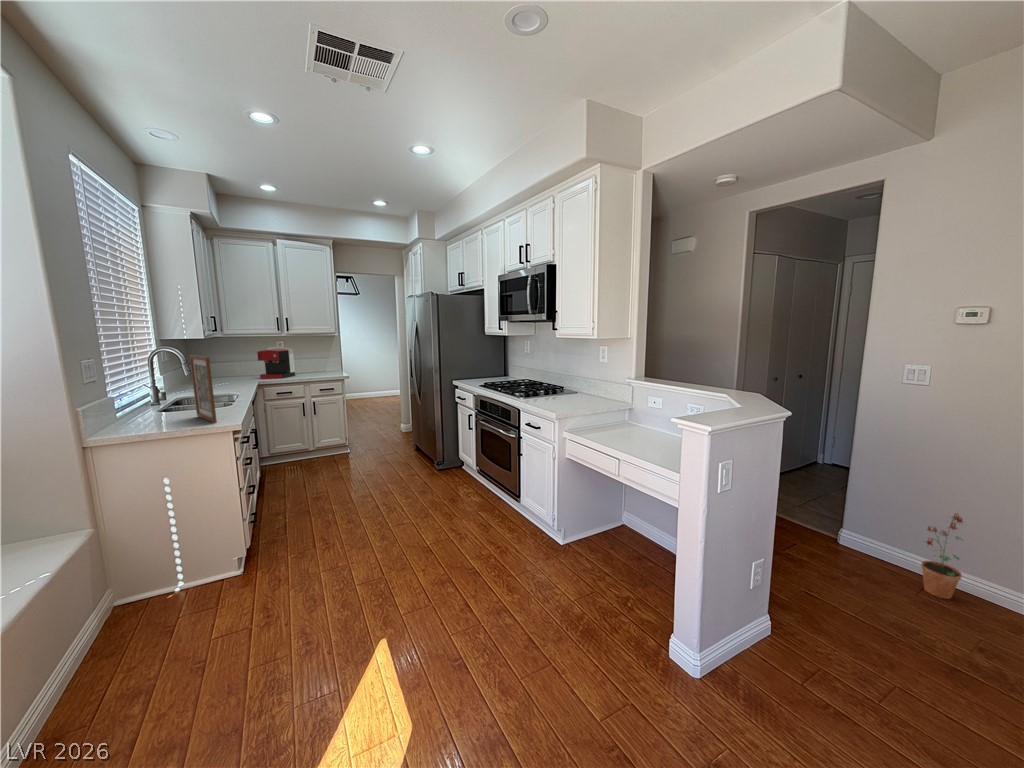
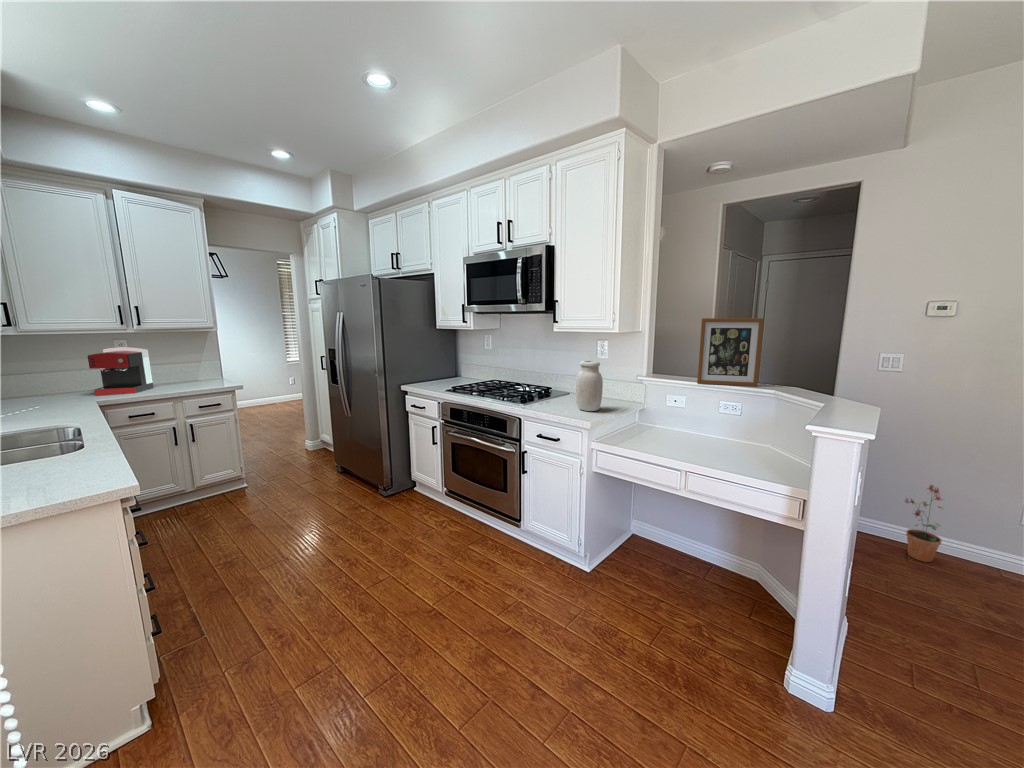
picture frame: present [190,355,217,423] -> present [697,318,764,386]
jar: none [562,363,584,407] -> present [576,360,603,411]

